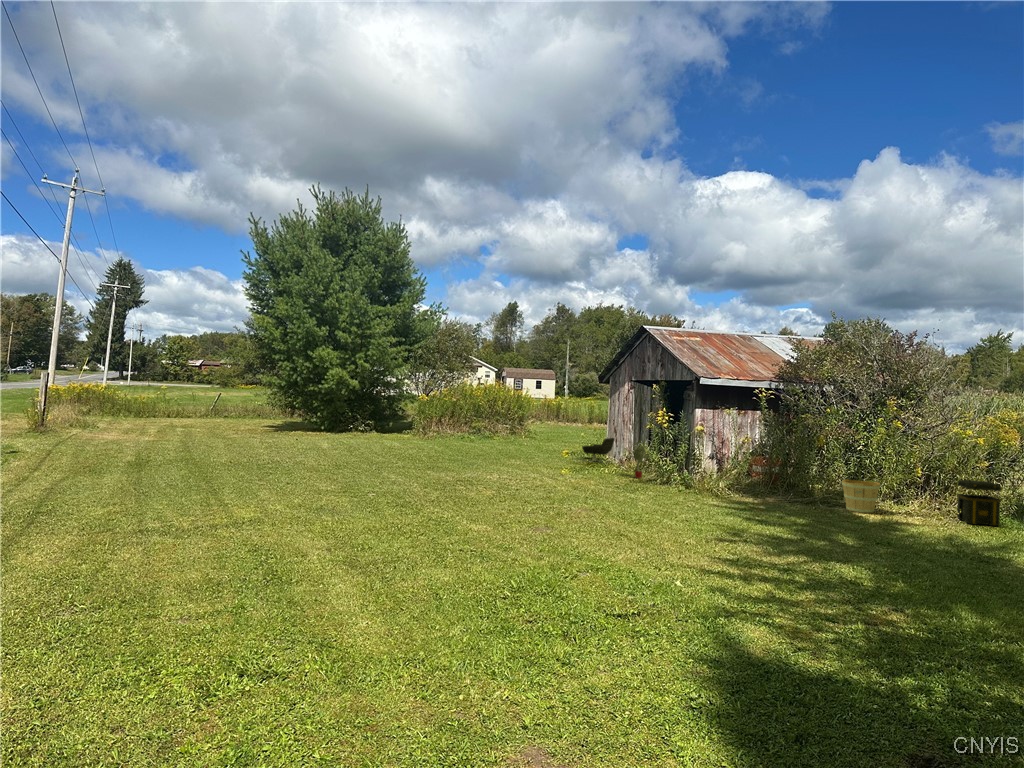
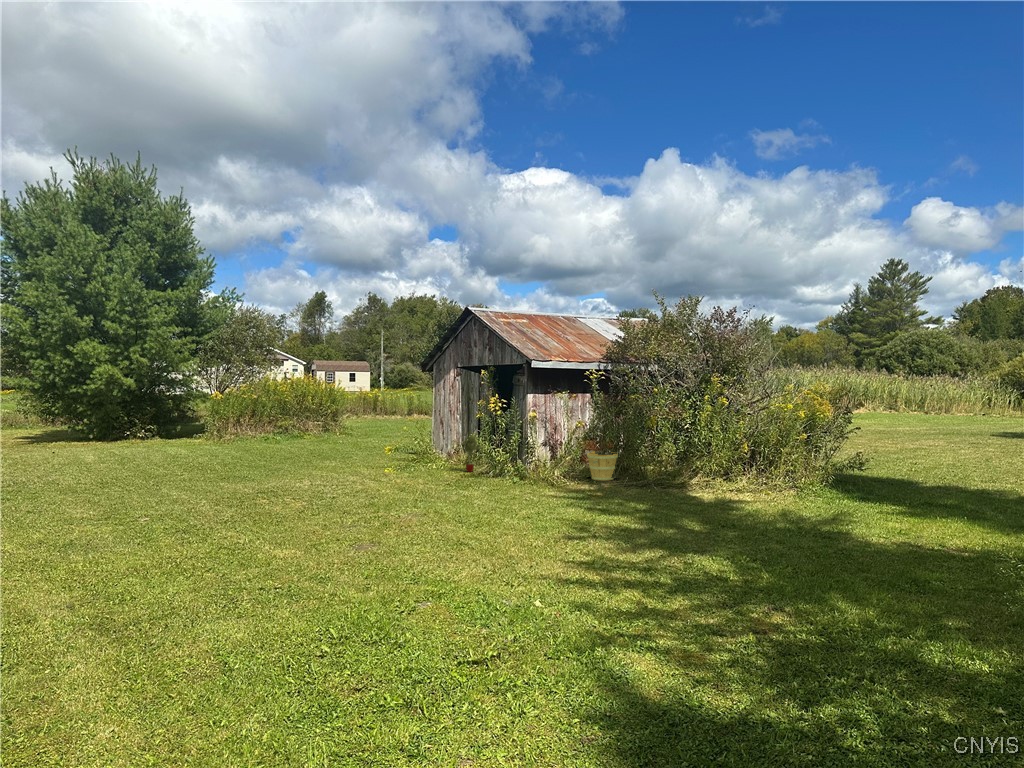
lounge chair: present [582,438,615,461] -> none [406,430,441,458]
wooden bucket: present [842,479,880,513] -> present [587,452,618,481]
toolbox: present [957,480,1001,526] -> none [774,451,813,493]

